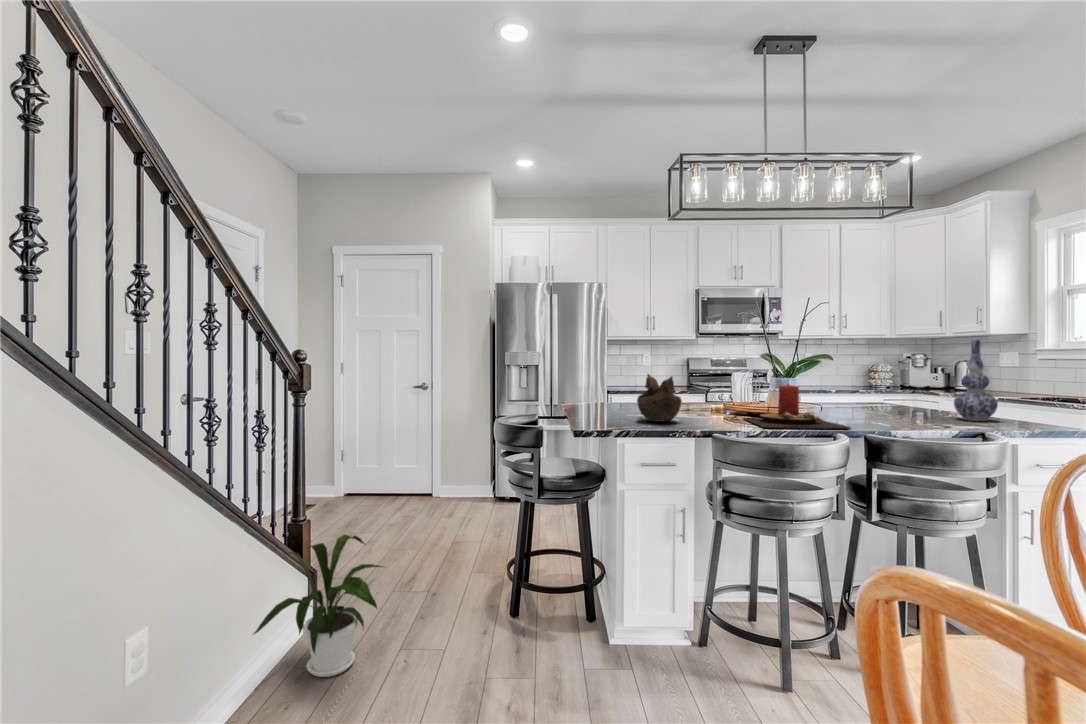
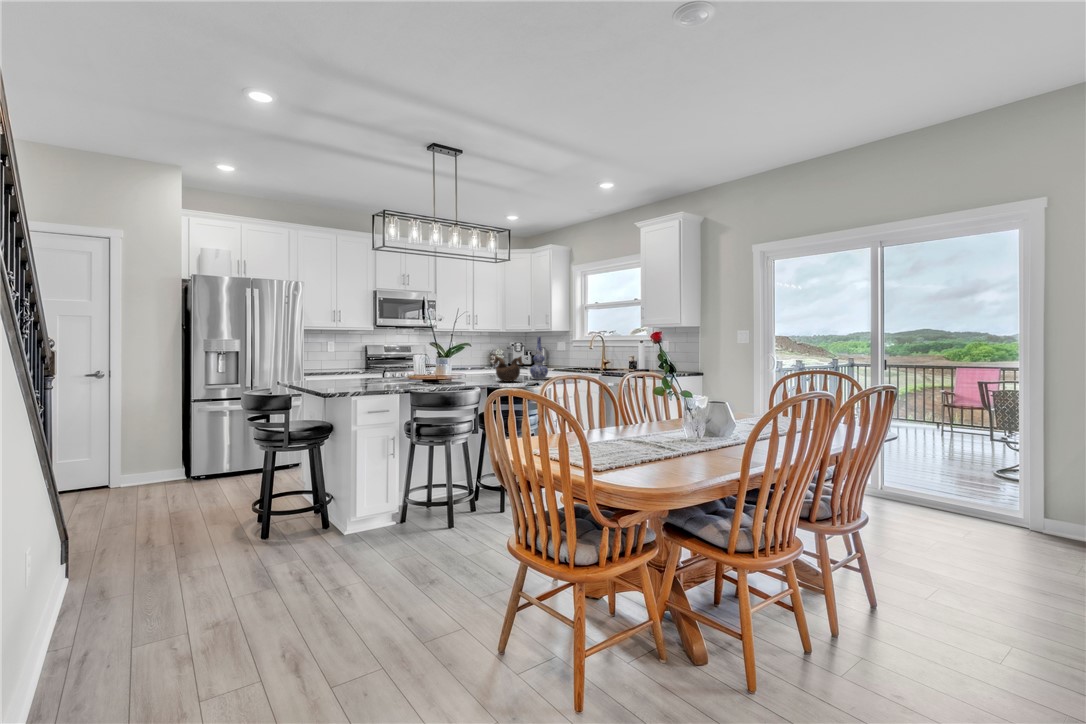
decorative bowl: present [637,374,682,422] -> present [494,356,523,382]
candle: present [745,384,851,429] -> none [423,362,482,387]
house plant: present [254,534,383,677] -> none [56,489,176,601]

